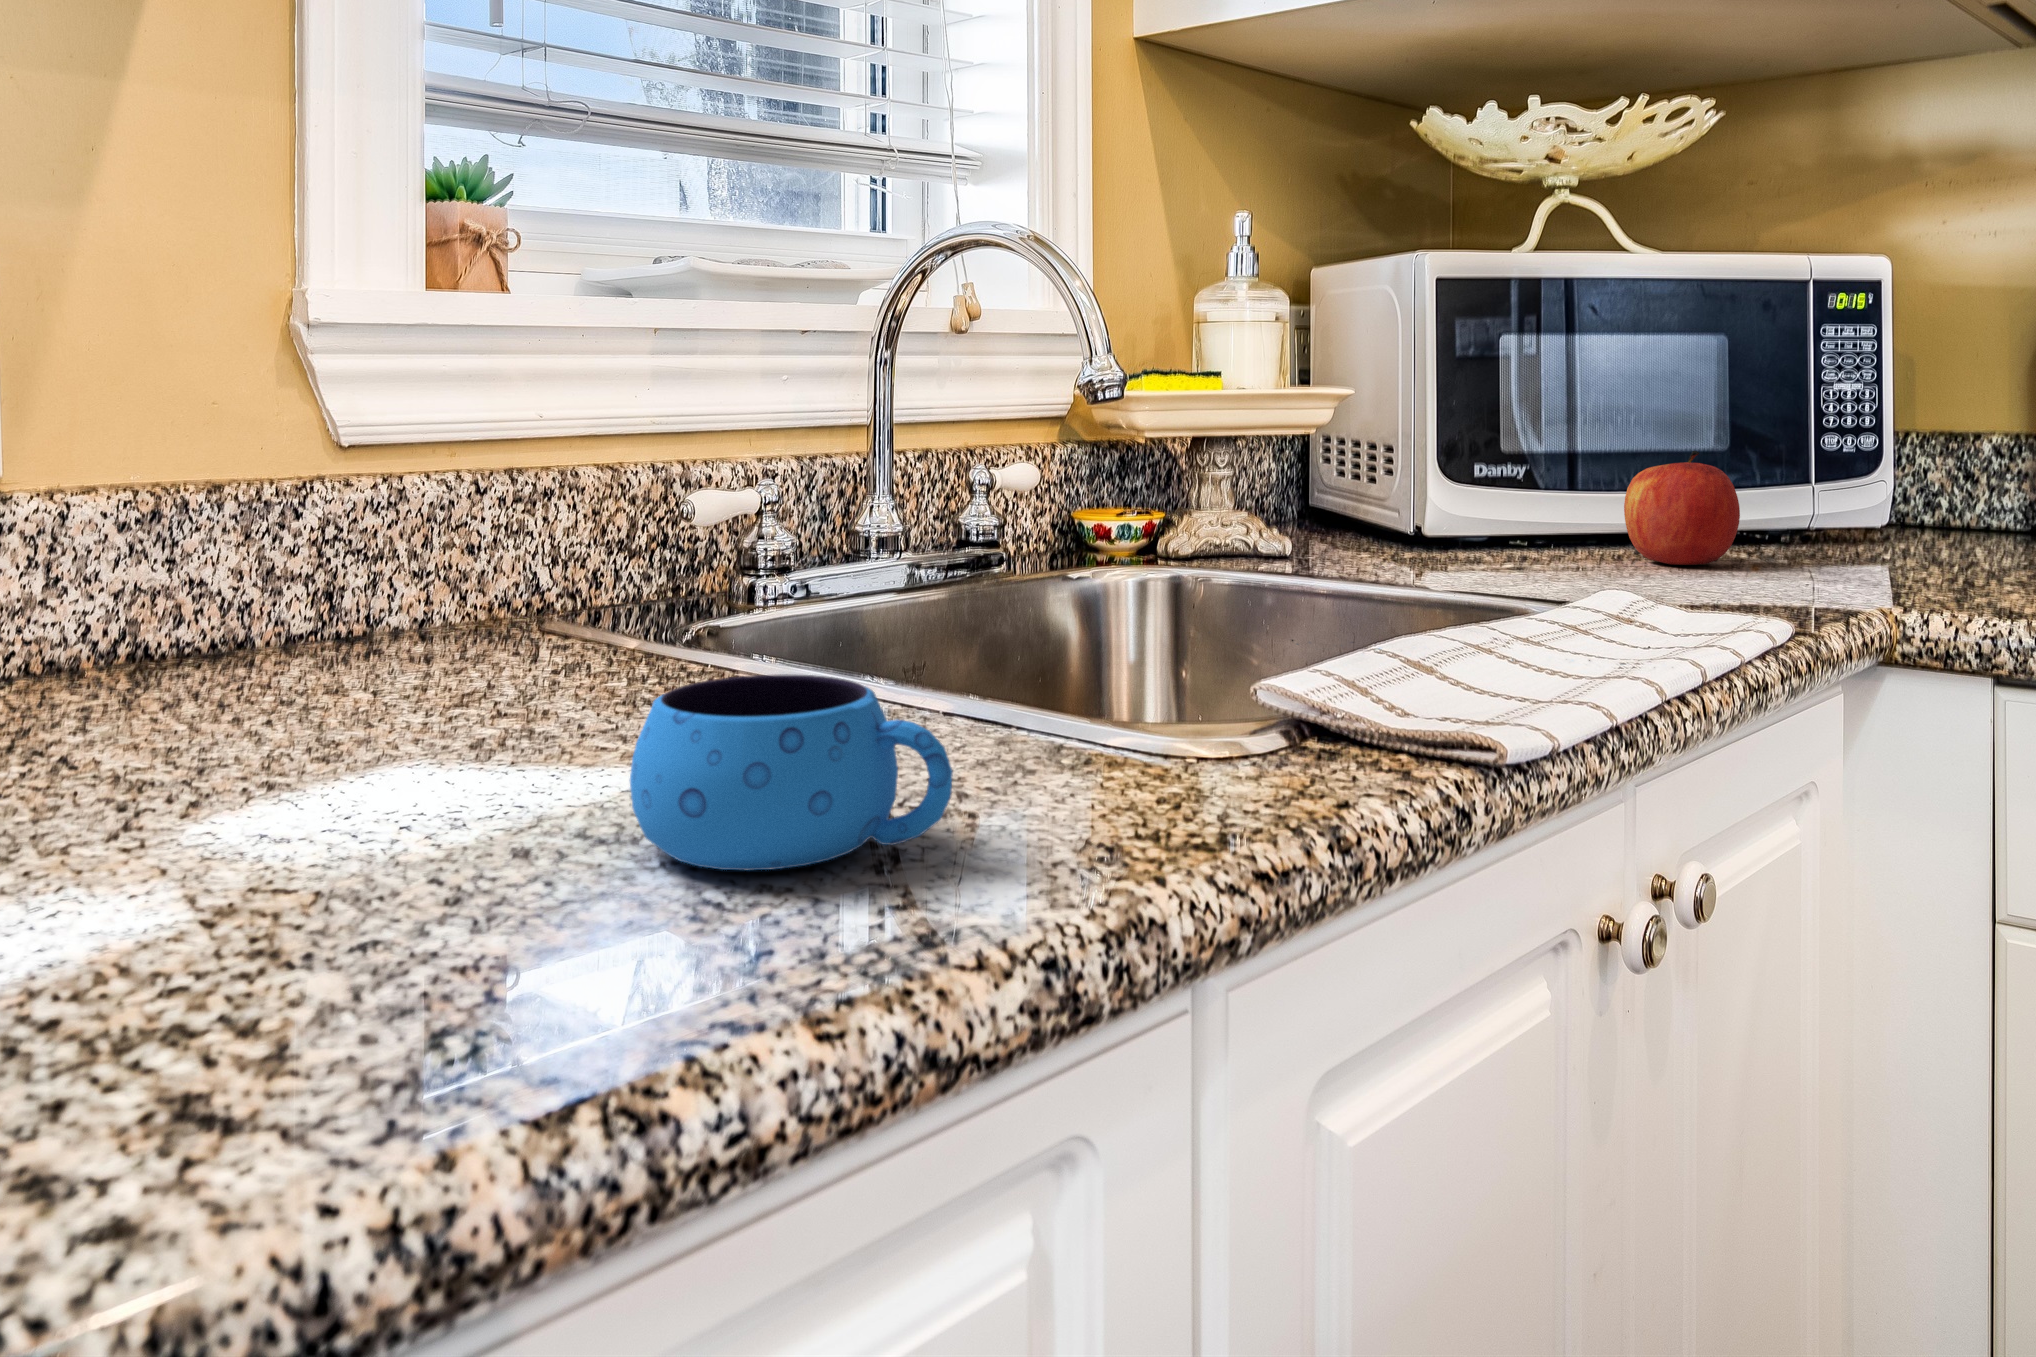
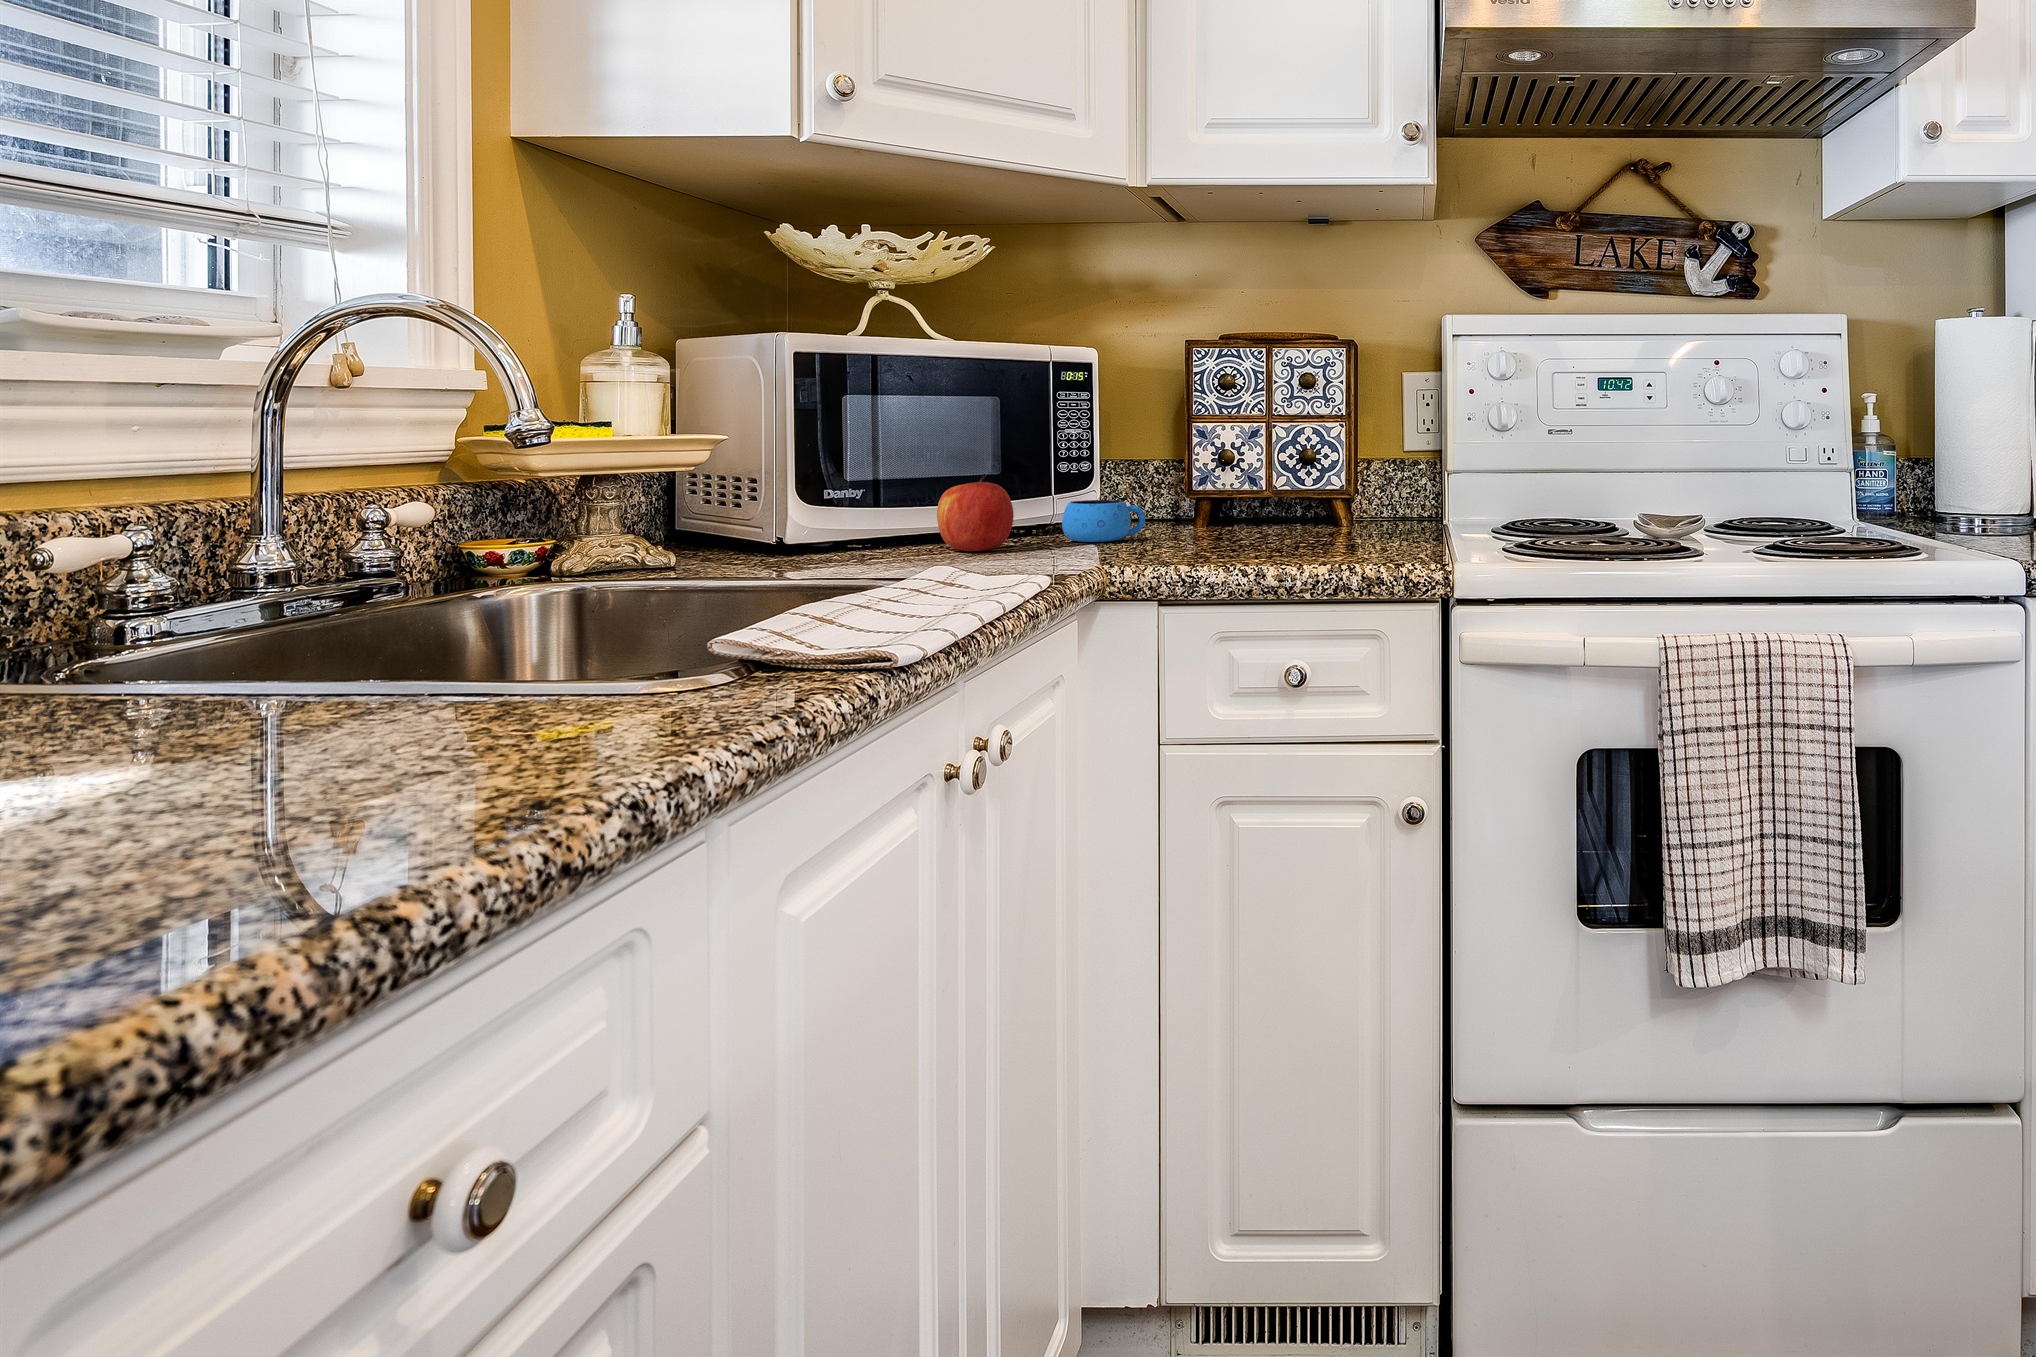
mug: present [630,674,953,871] -> present [1062,500,1145,542]

